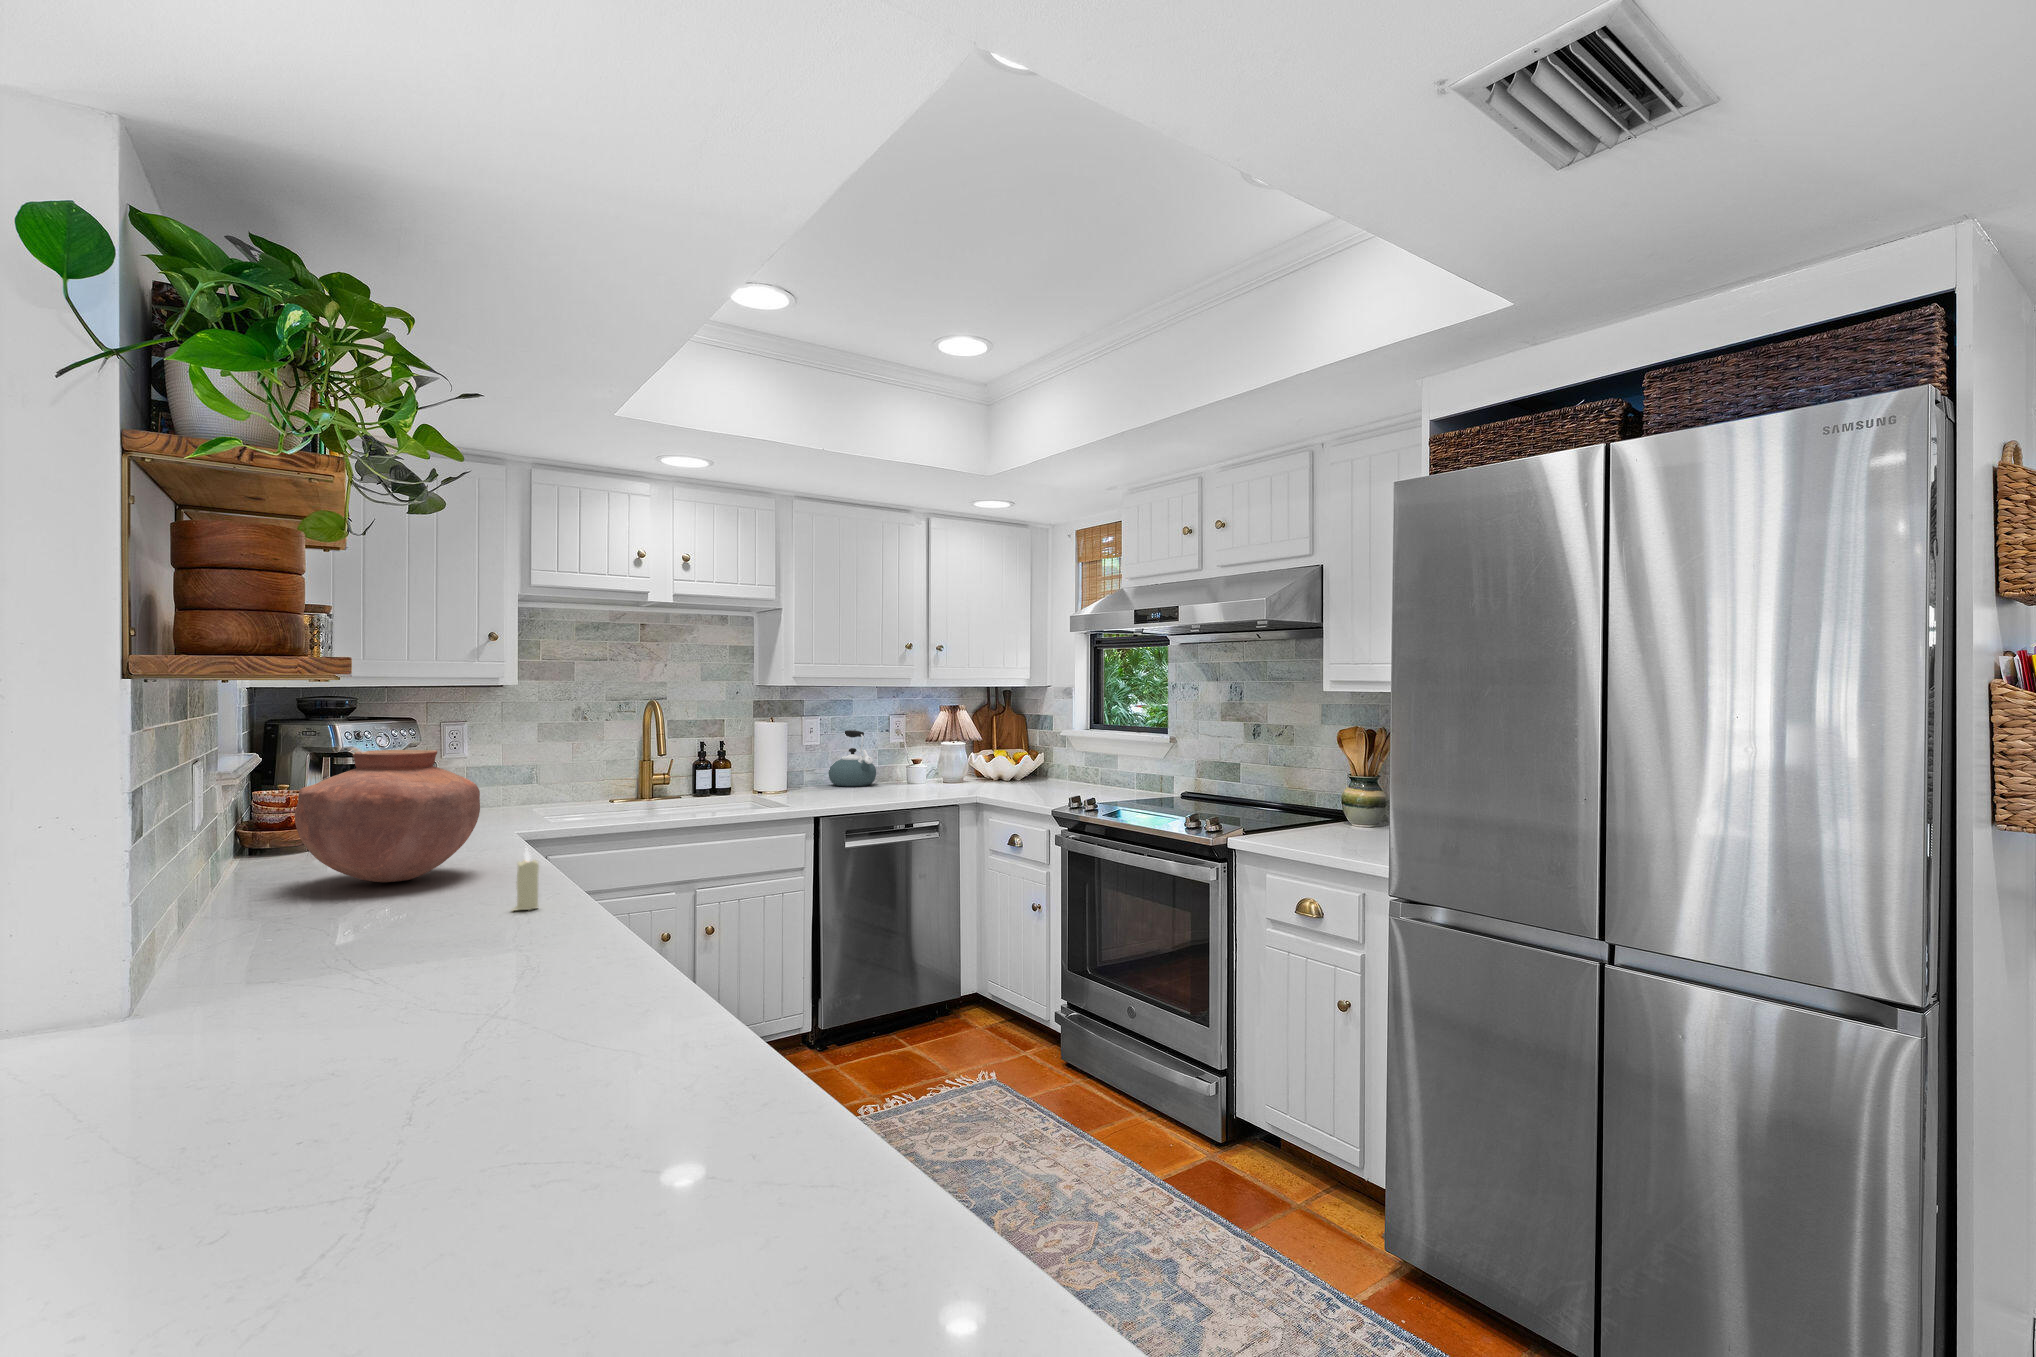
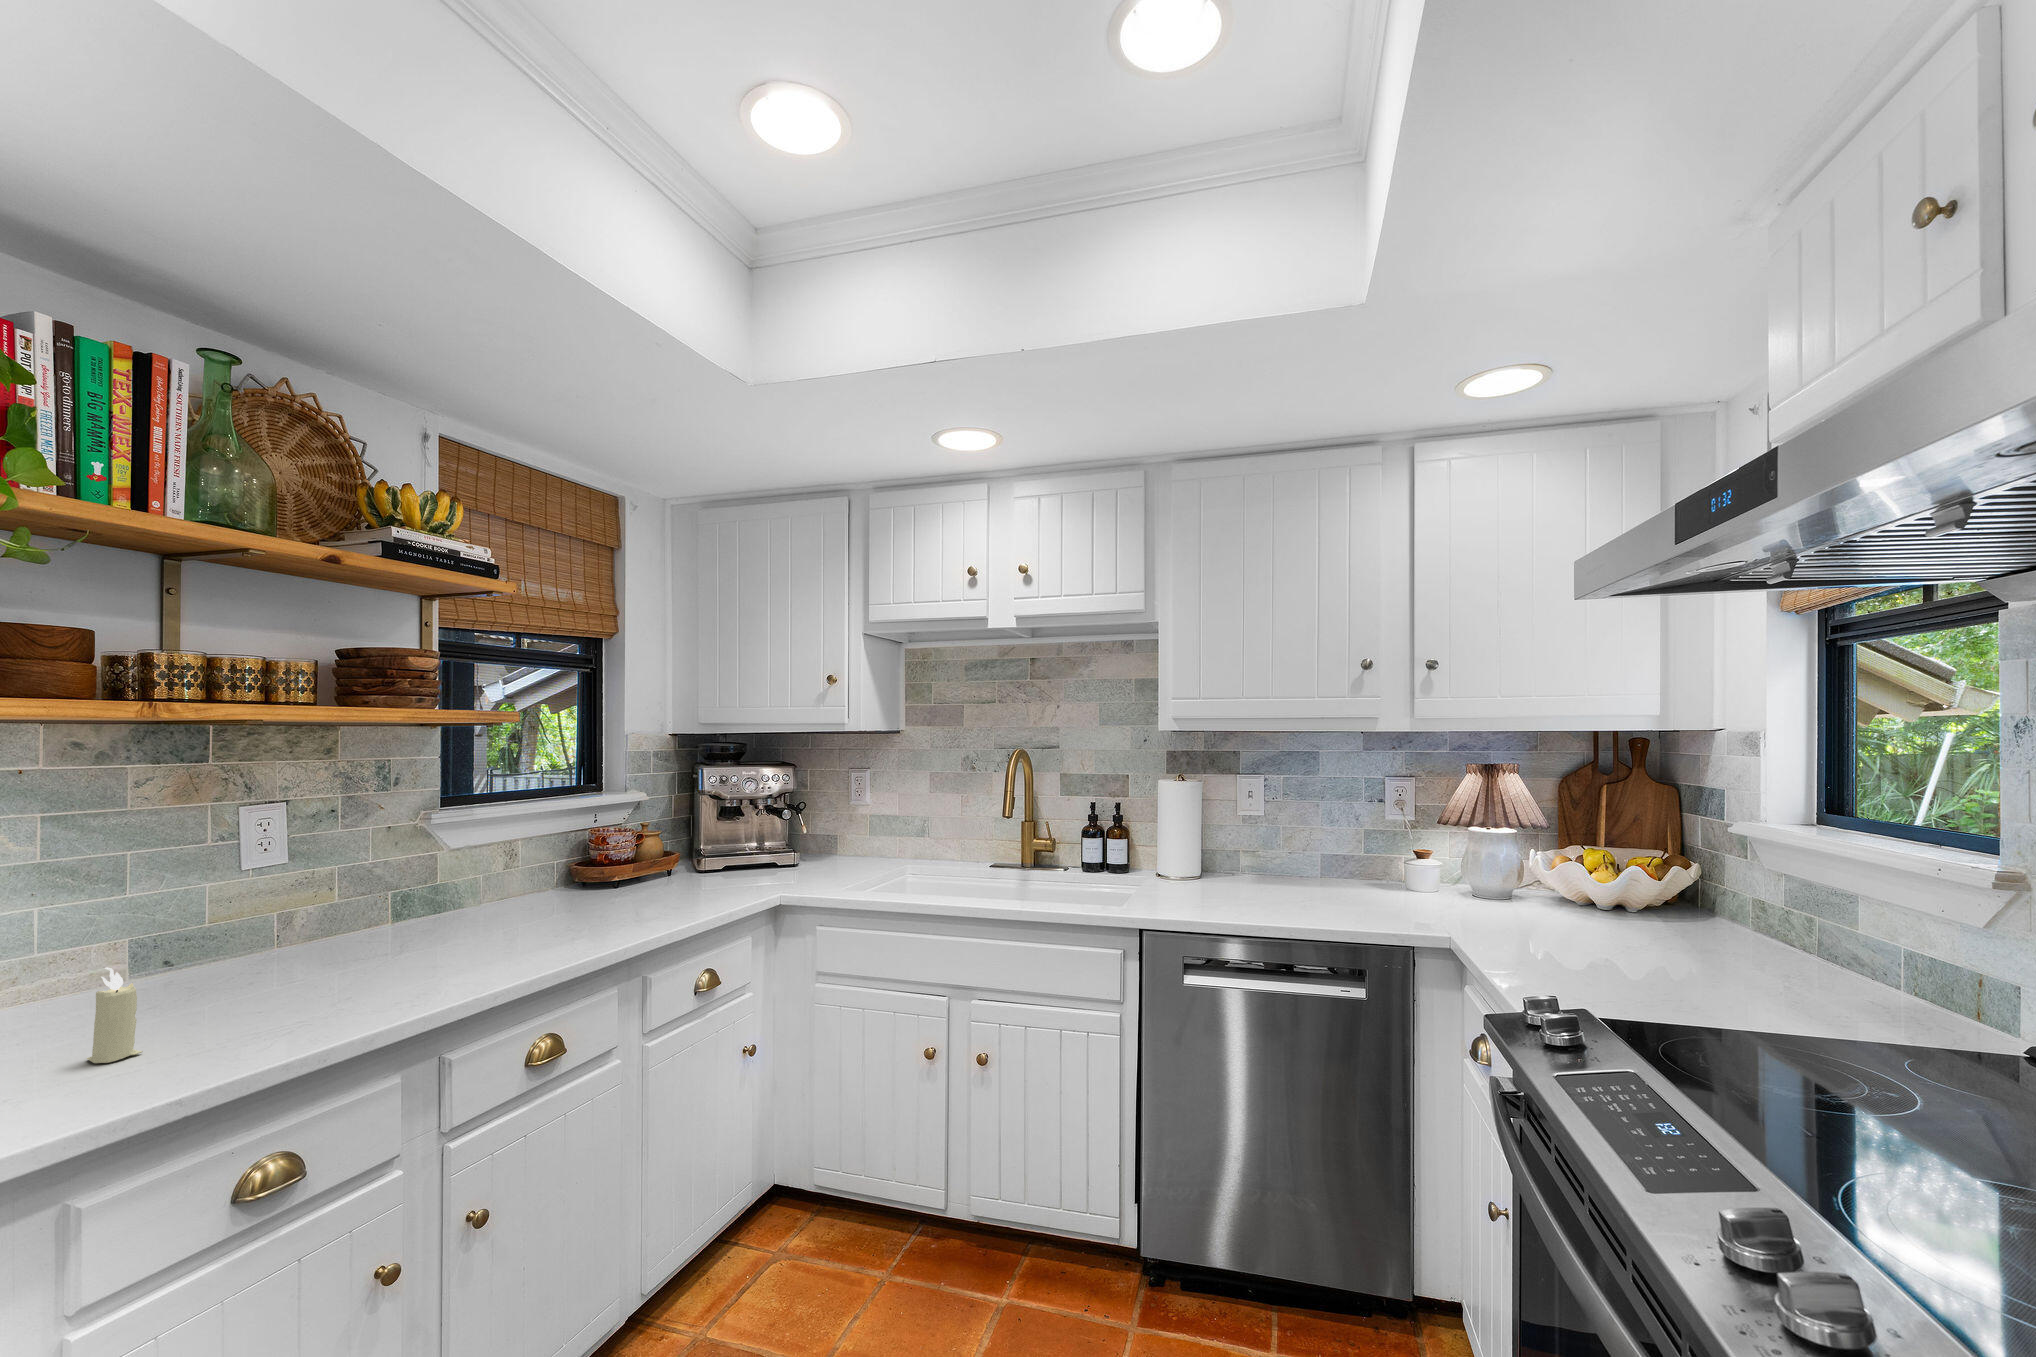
kettle: present [829,730,876,787] -> none [1283,797,1357,884]
vase: present [295,750,480,882] -> none [245,805,477,959]

